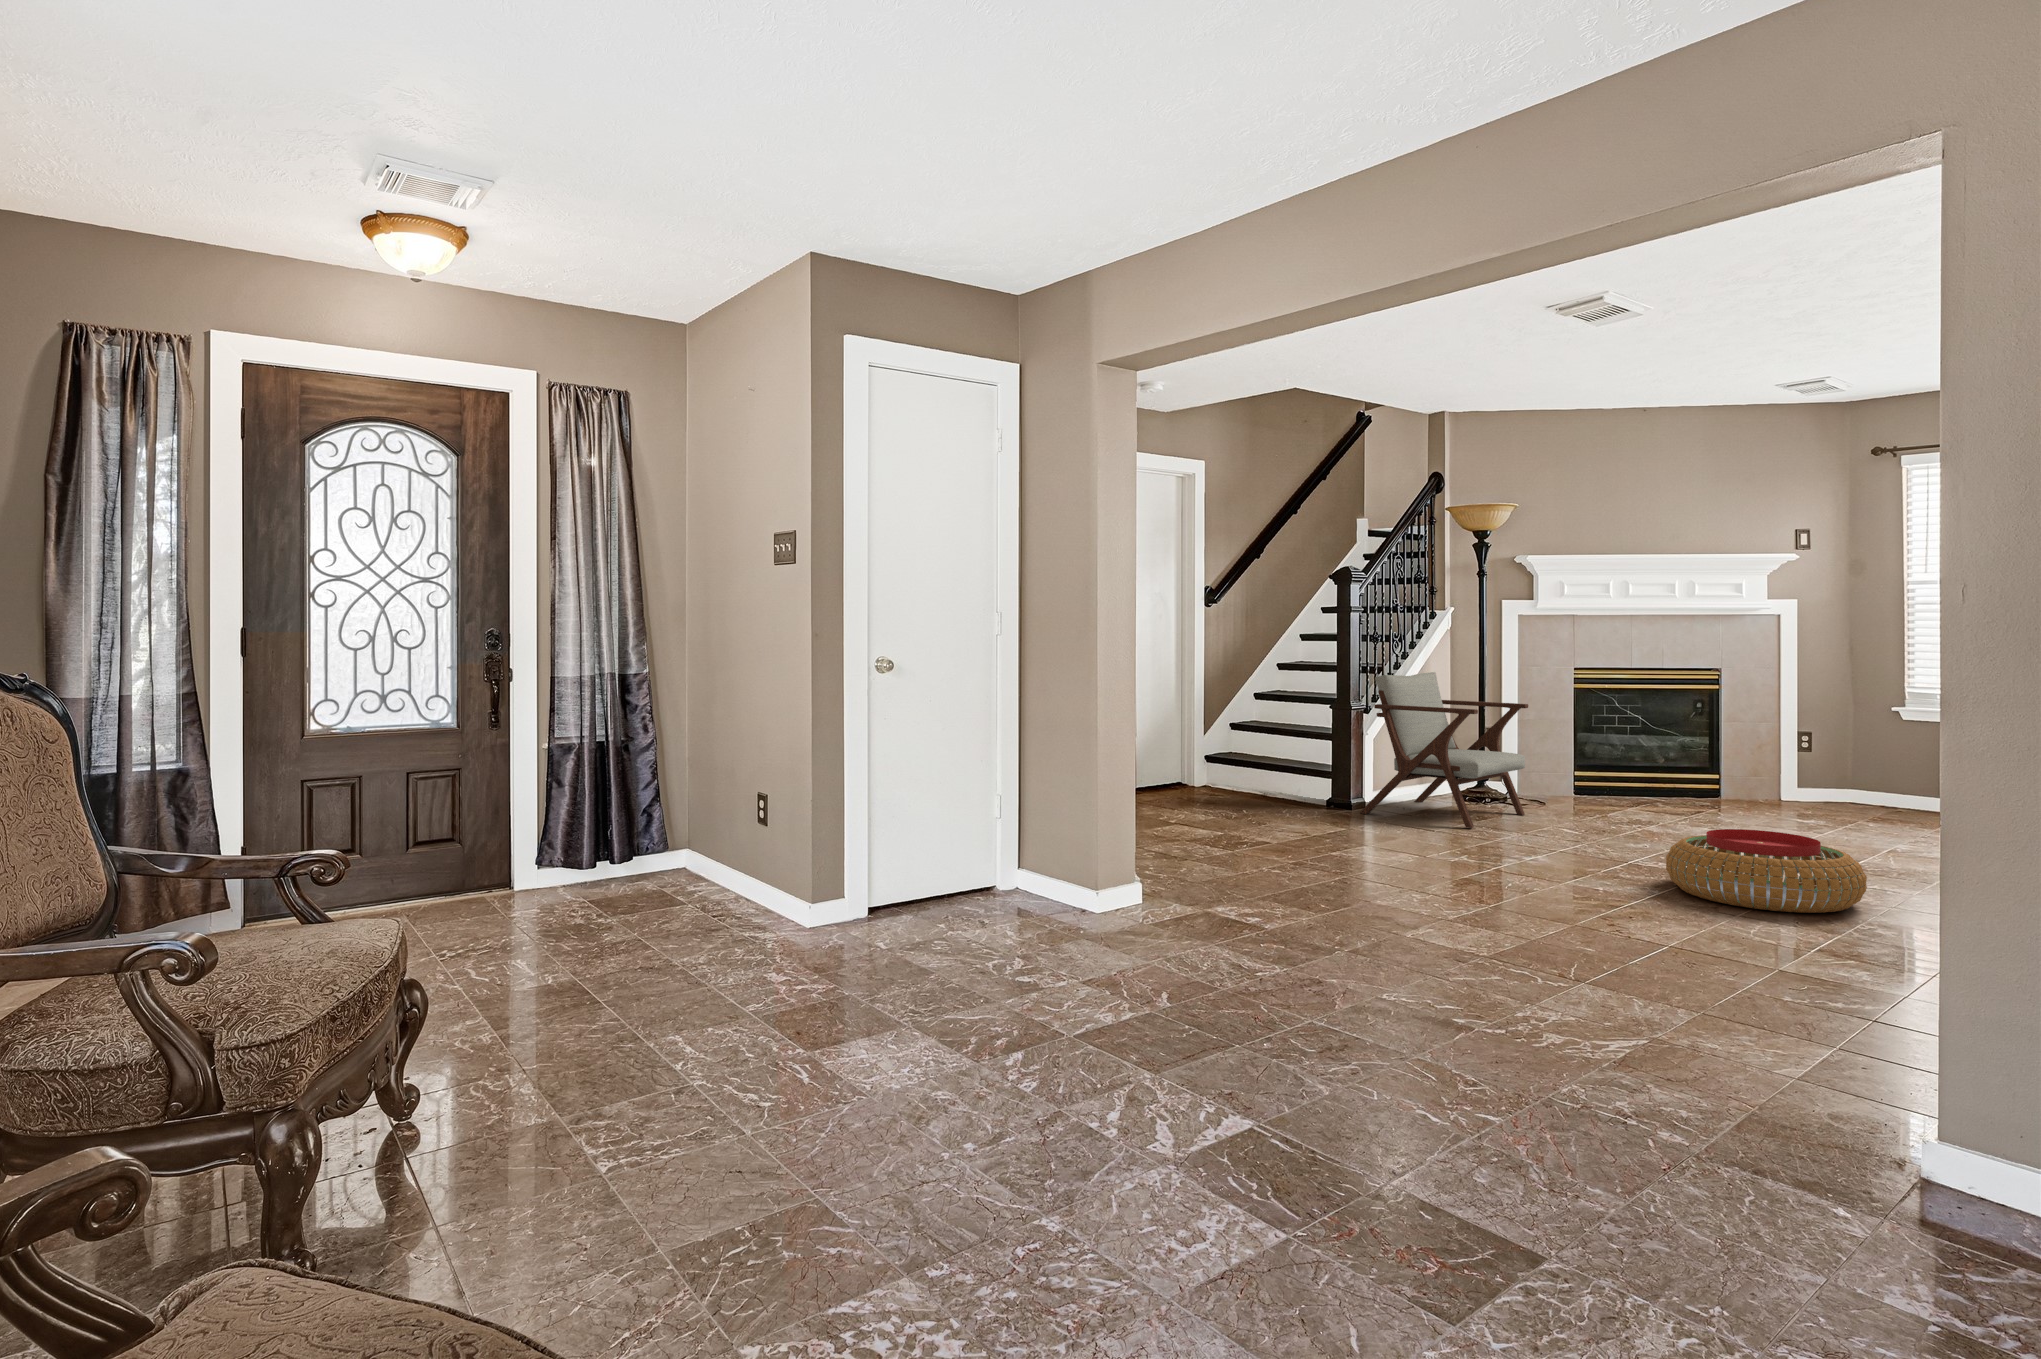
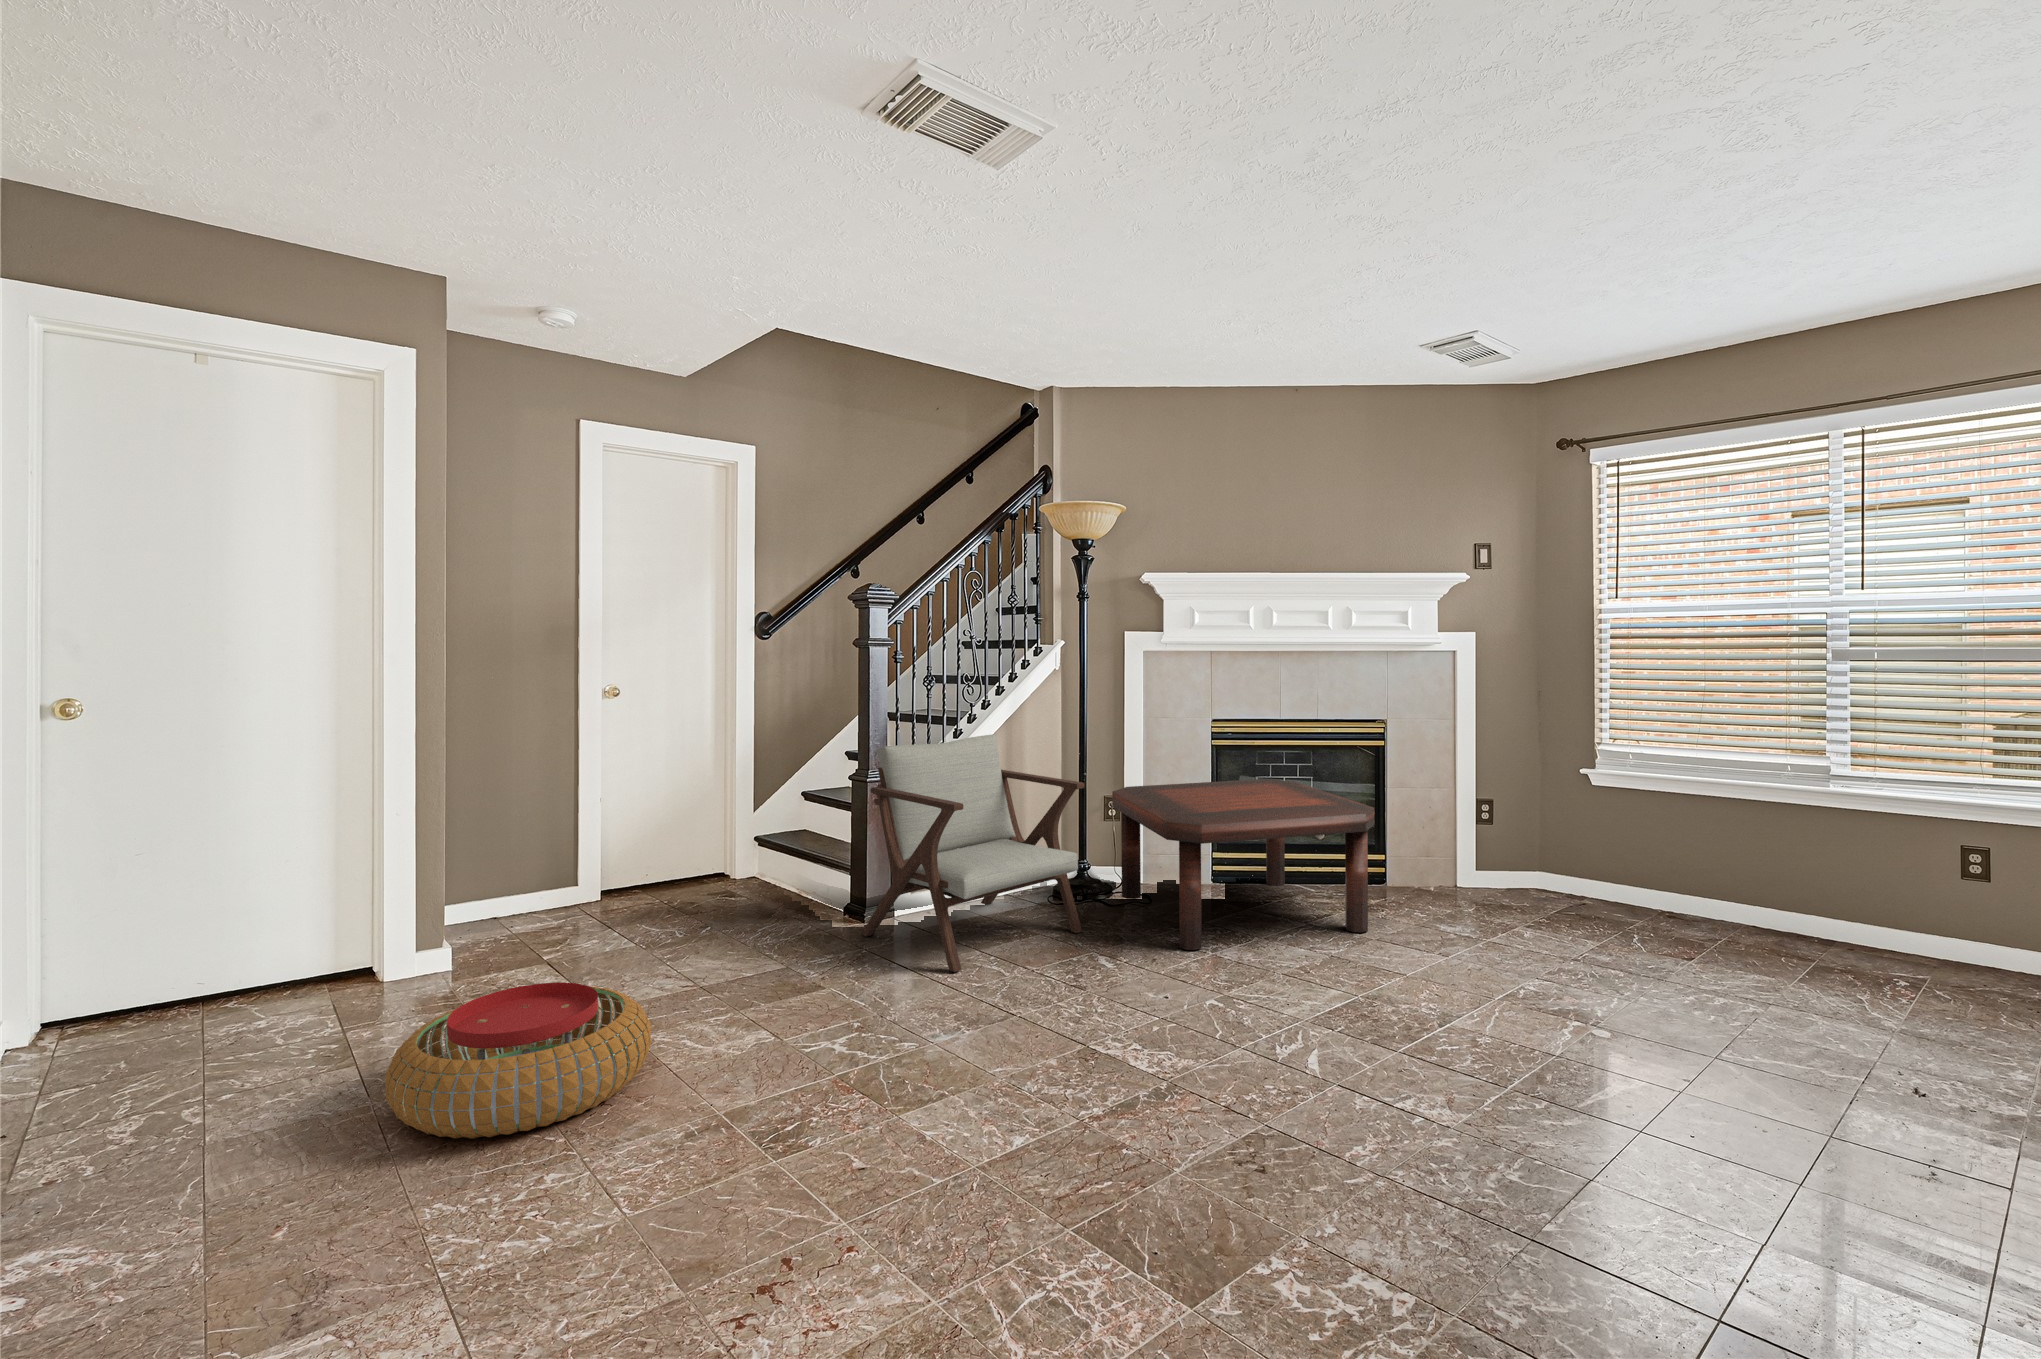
coffee table: none [1514,715,1750,823] -> present [1112,779,1374,950]
pouf: present [1666,829,1867,913] -> present [385,982,651,1139]

